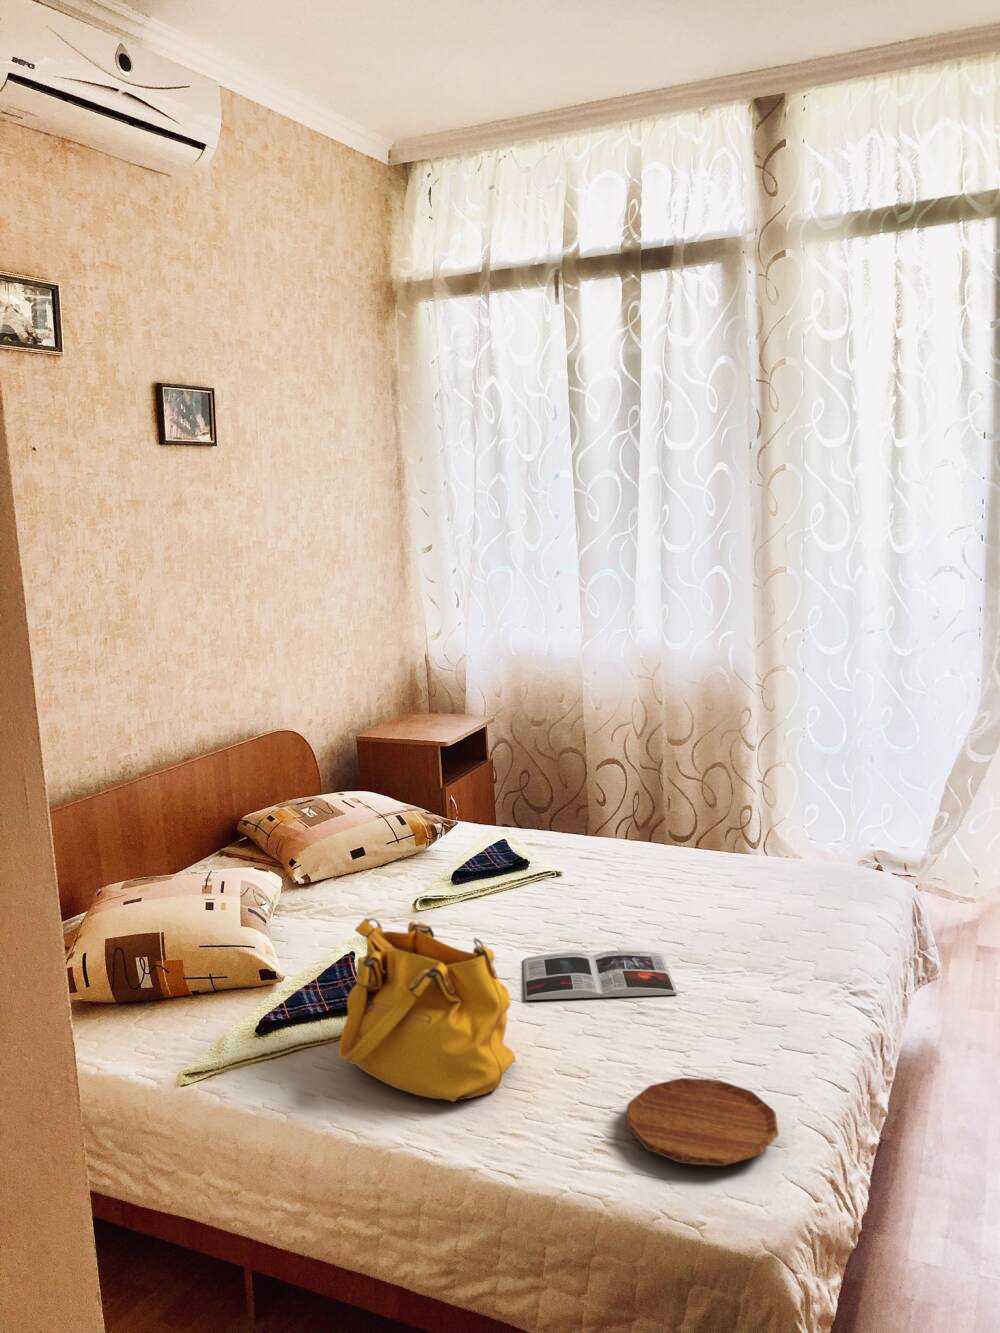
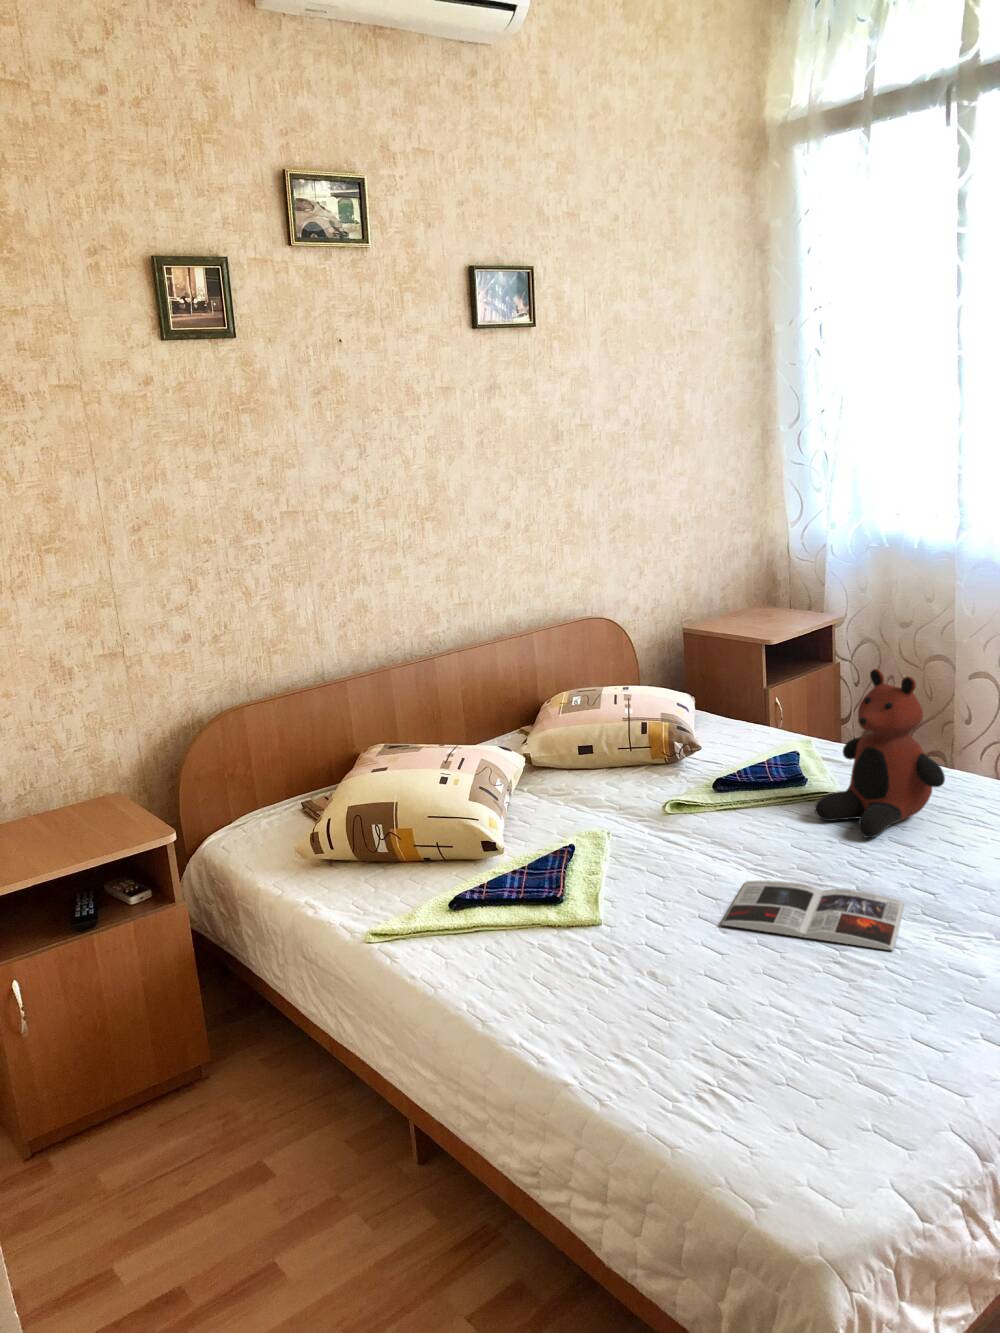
teddy bear: none [549,756,657,906] -> present [815,669,945,838]
handbag: present [338,918,515,1102] -> none [486,815,671,1013]
tray: present [626,1078,779,1166] -> none [735,1044,916,1151]

